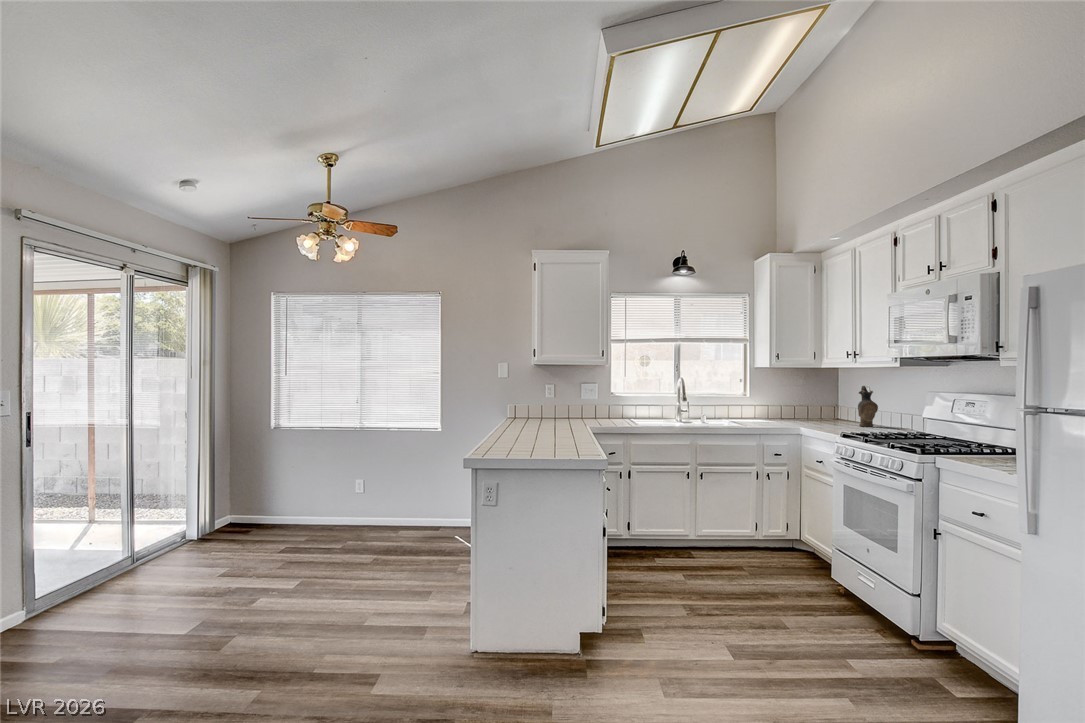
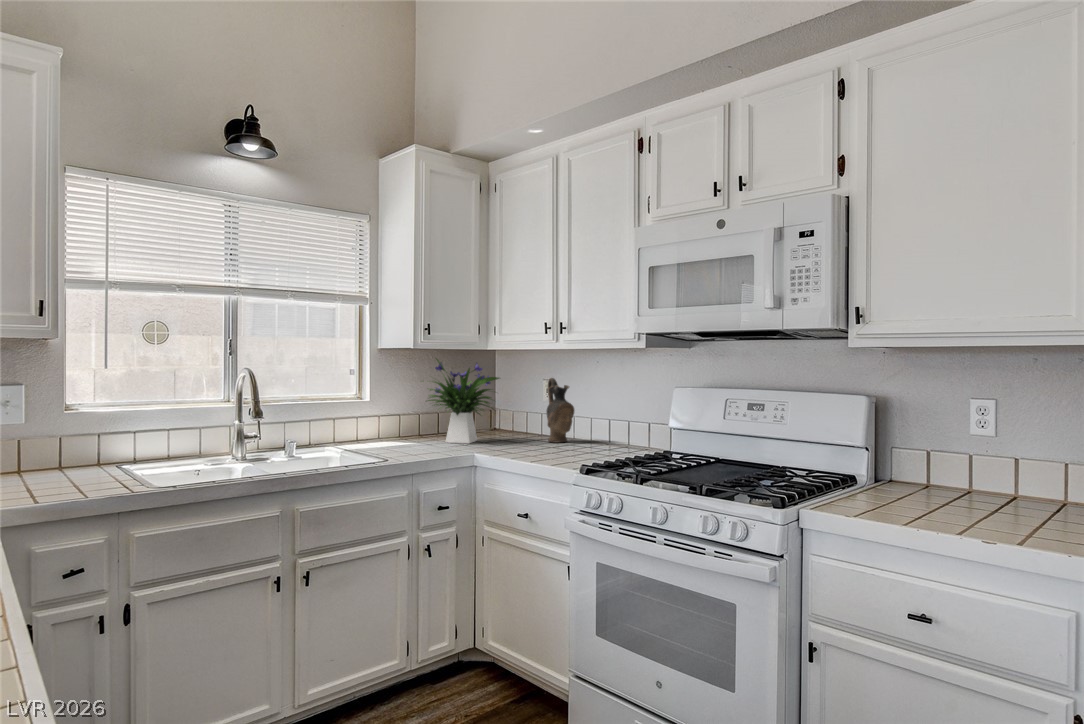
flower arrangement: none [775,373,828,424] -> present [428,359,499,443]

